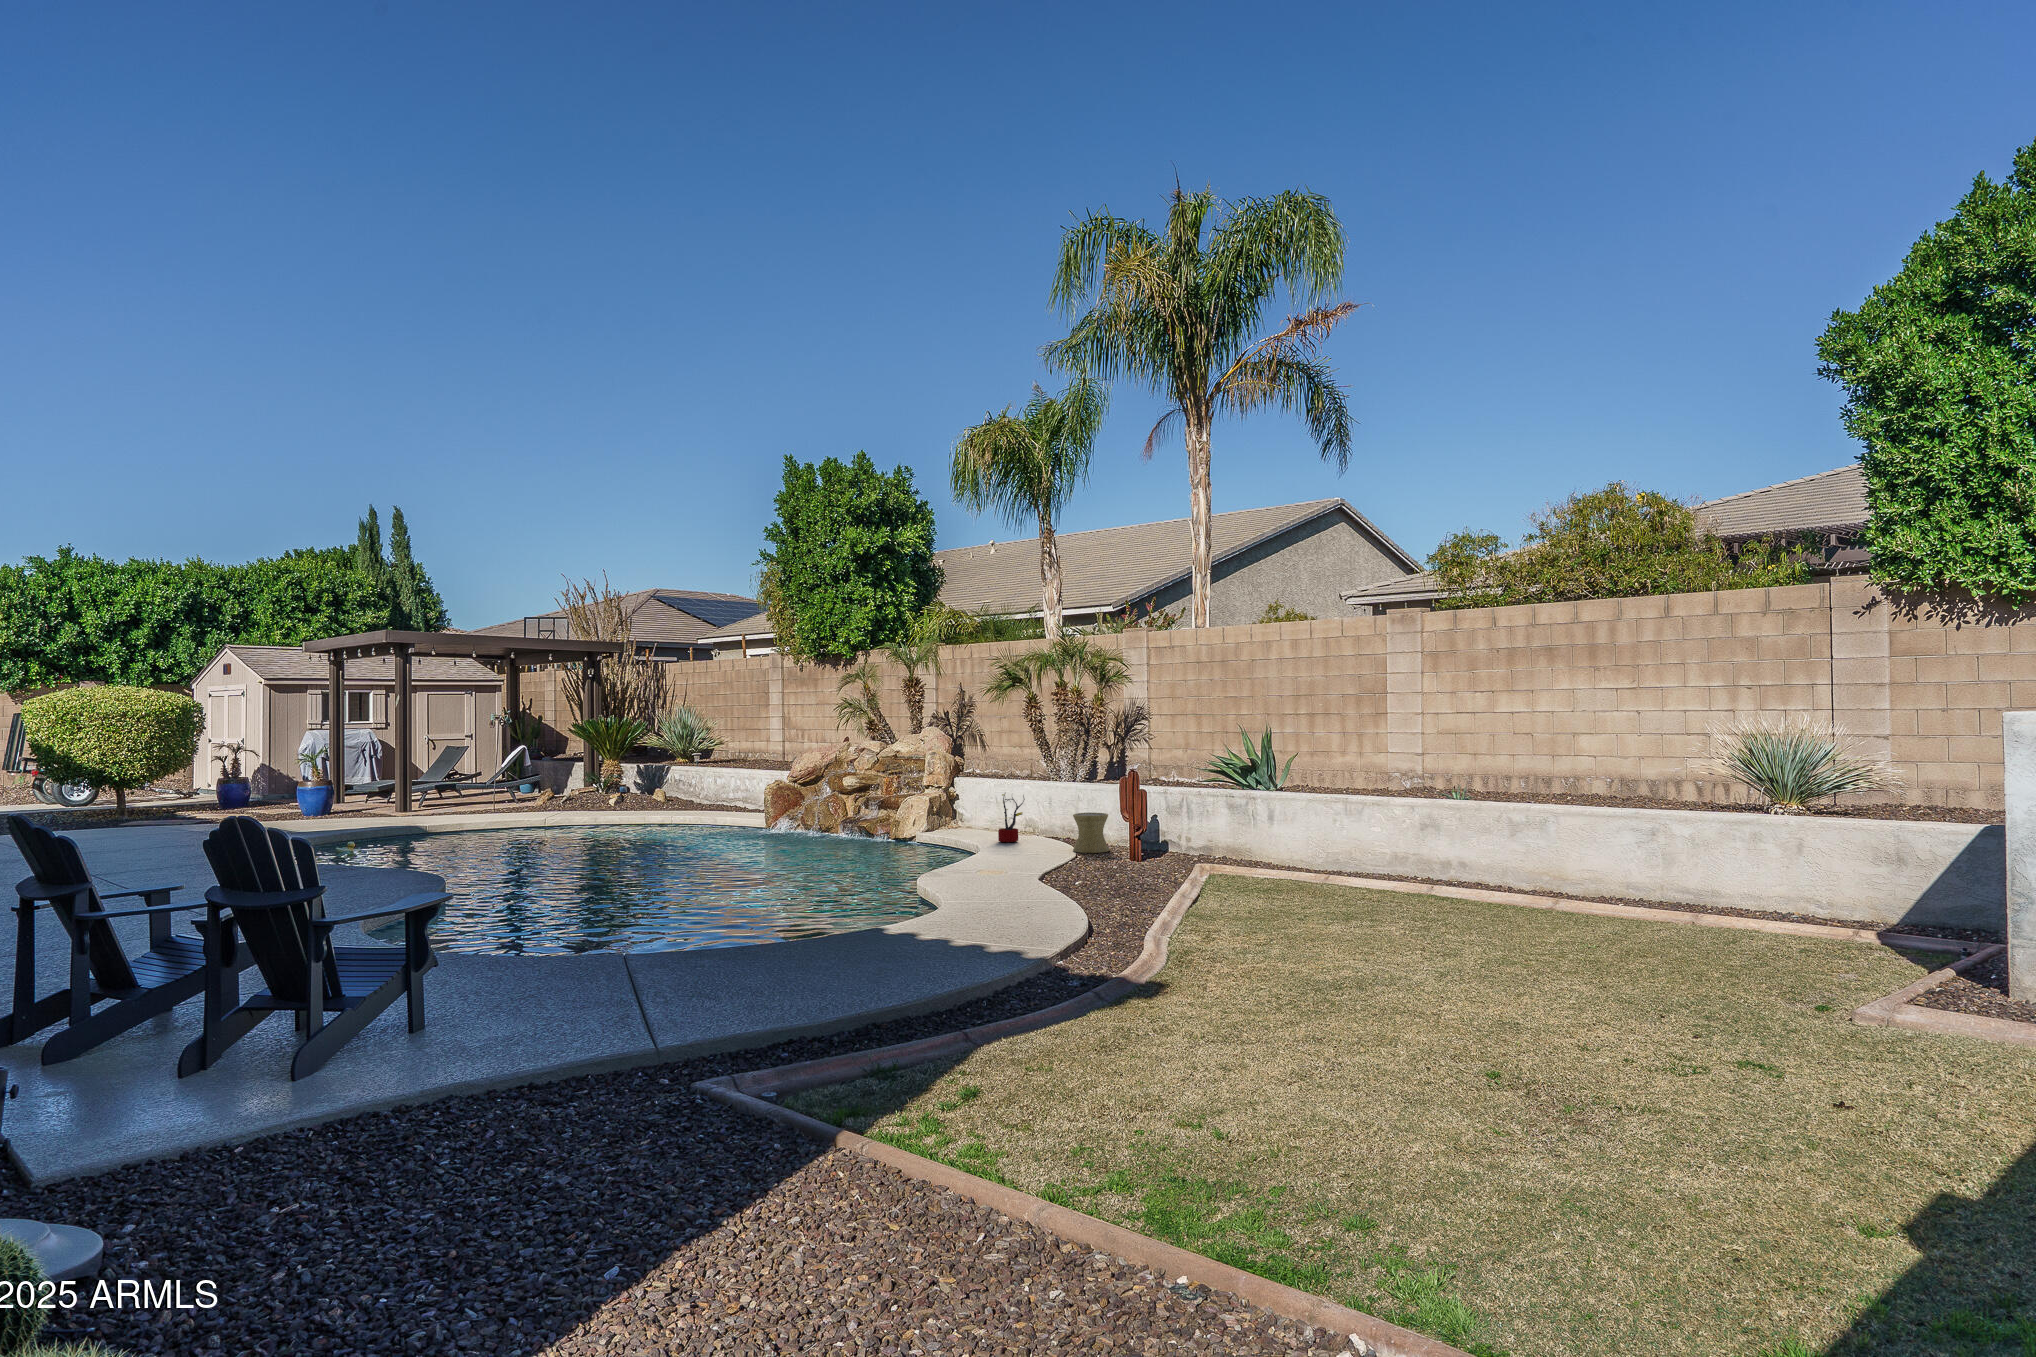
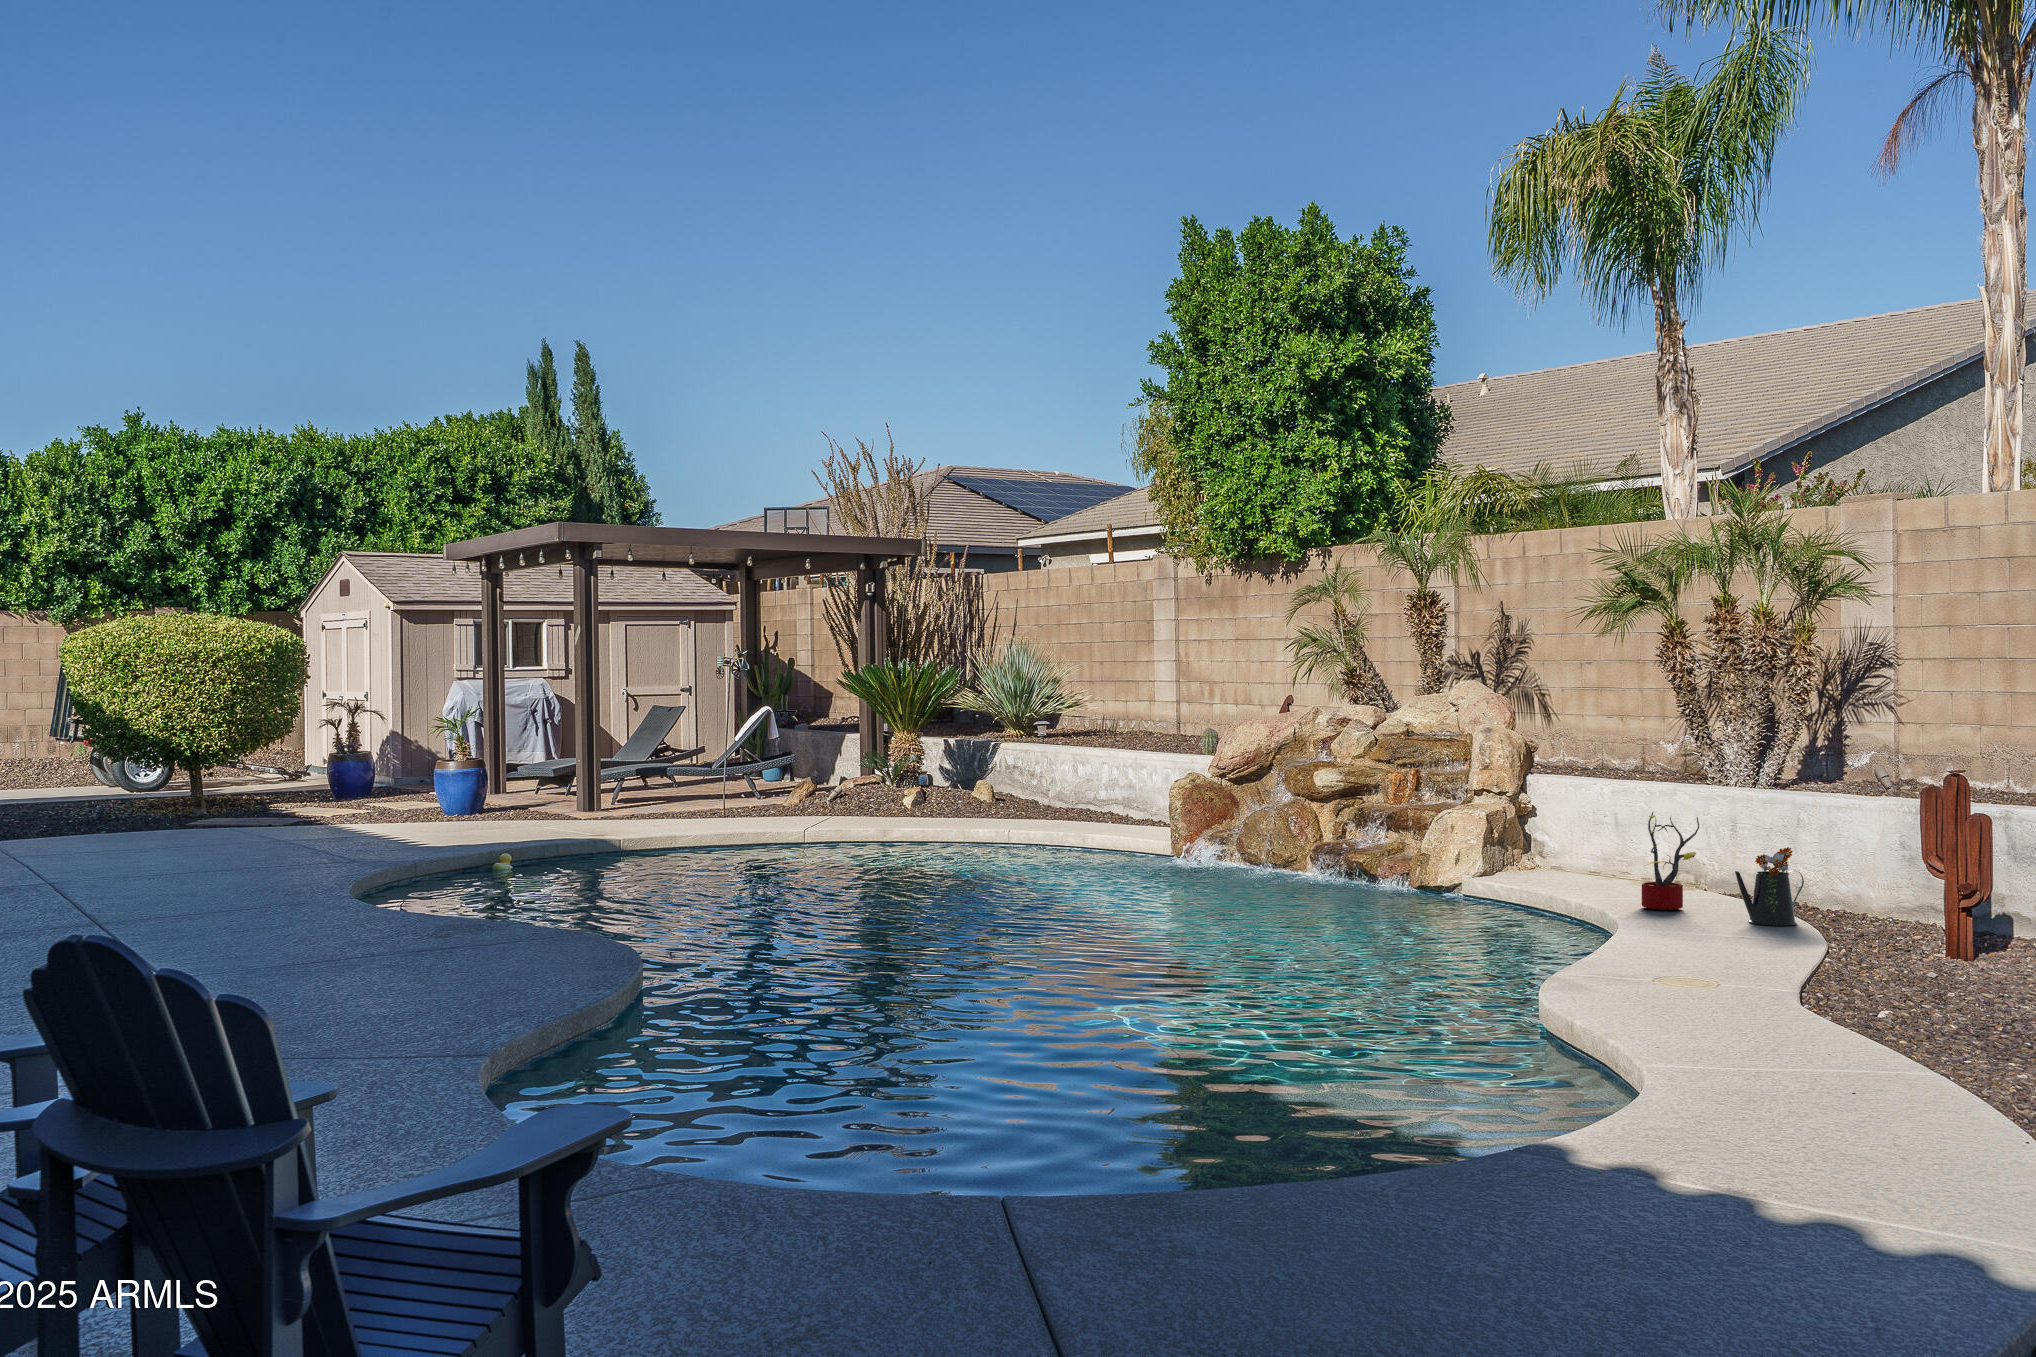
watering can: none [1039,808,1072,847] -> present [1735,847,1804,926]
side table: present [1073,813,1109,853] -> none [1816,859,1897,942]

